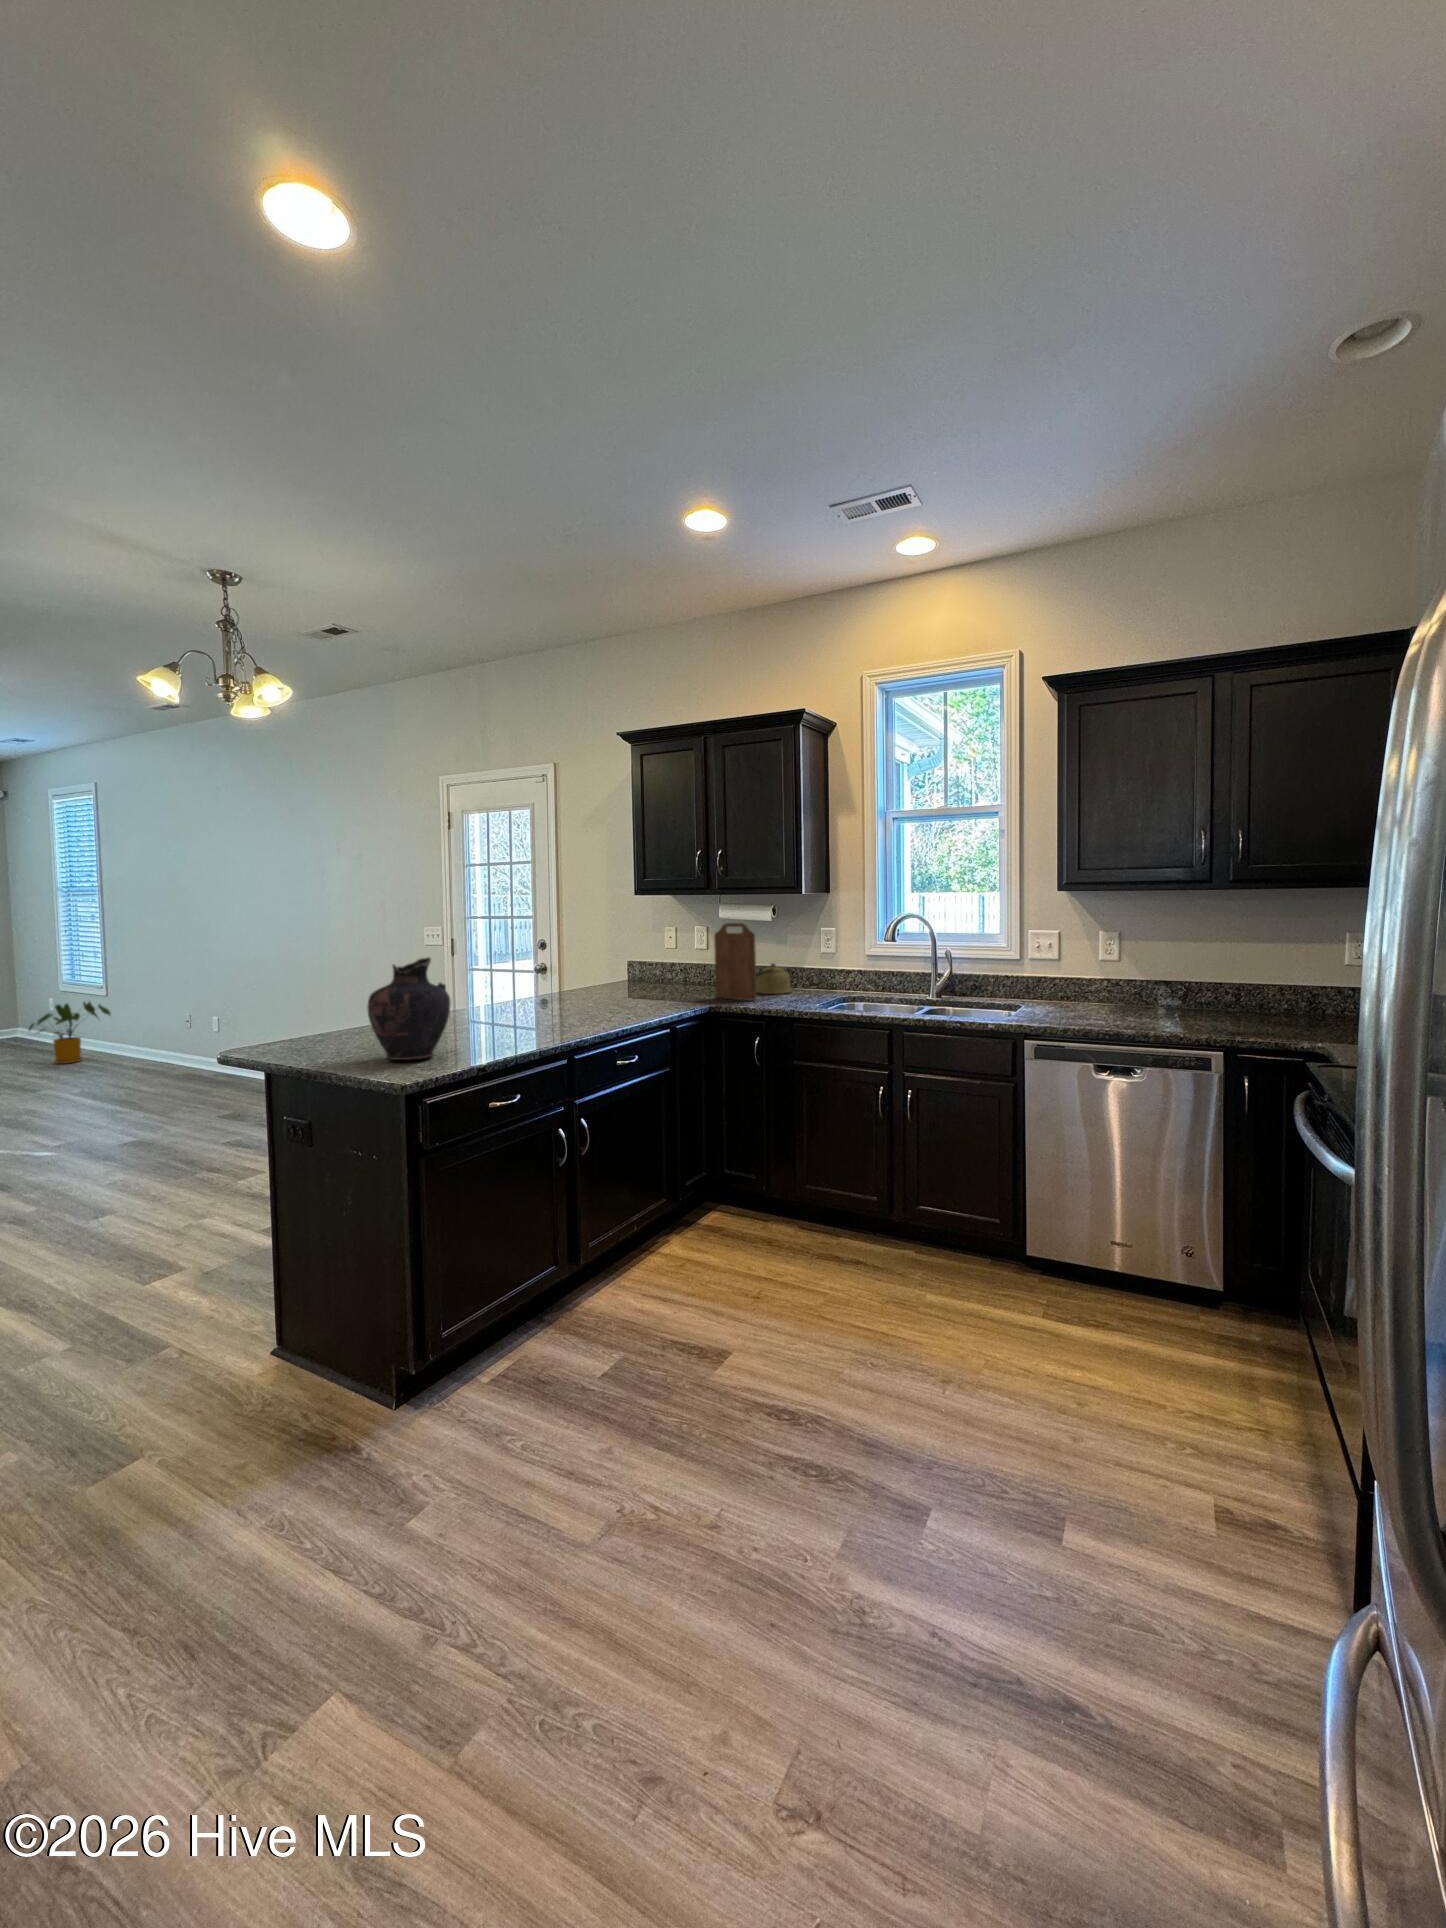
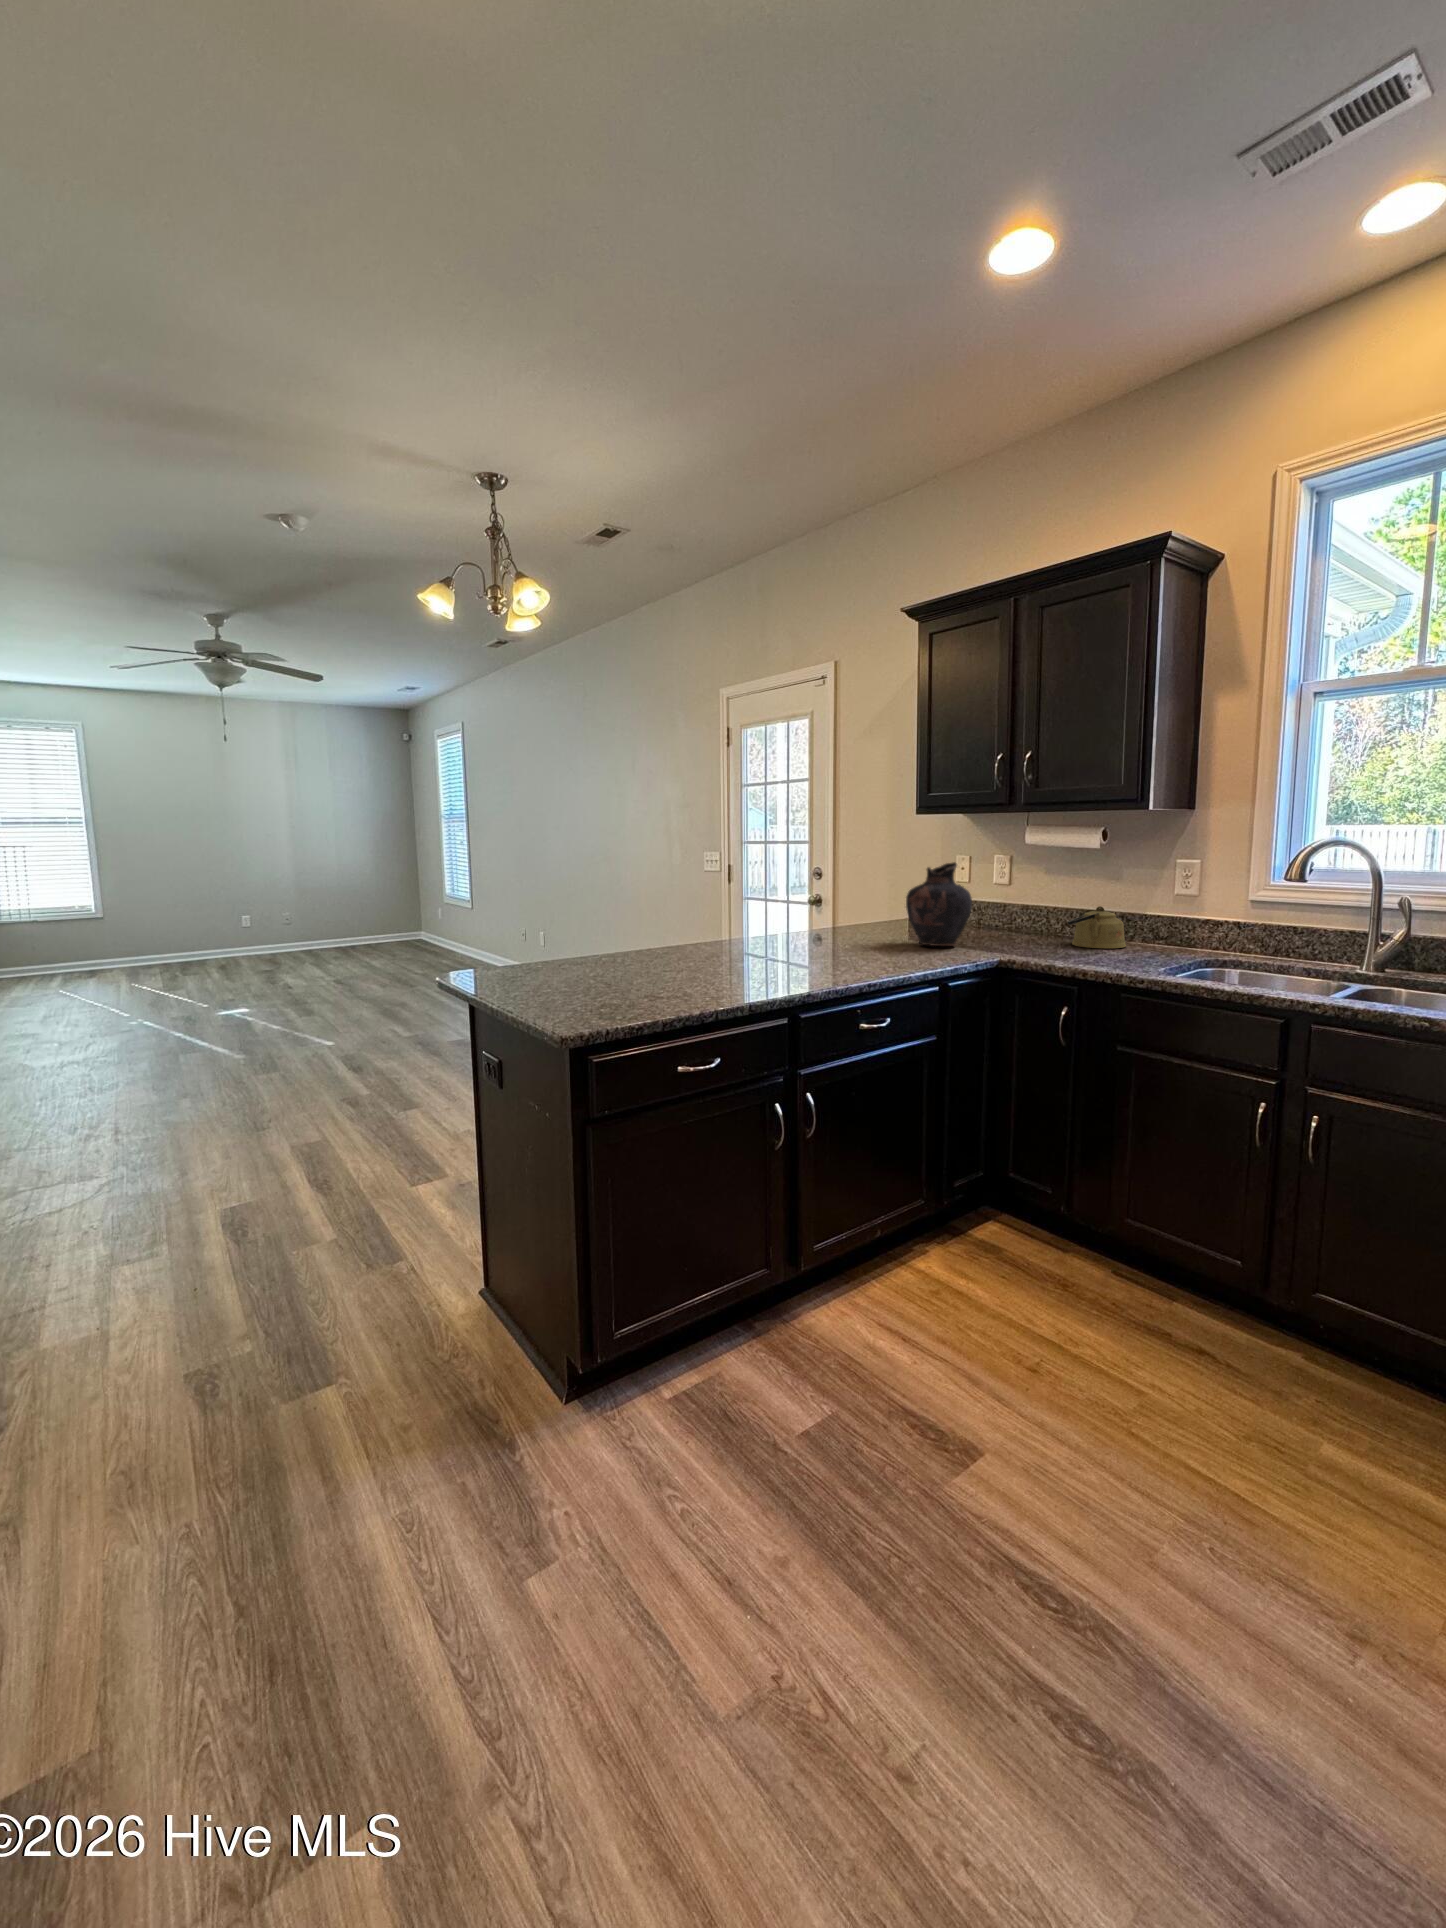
cutting board: present [714,923,756,1000] -> none [1012,850,1073,955]
vase: present [368,958,450,1060] -> present [906,862,972,946]
house plant: present [29,1002,111,1064] -> none [416,913,474,965]

